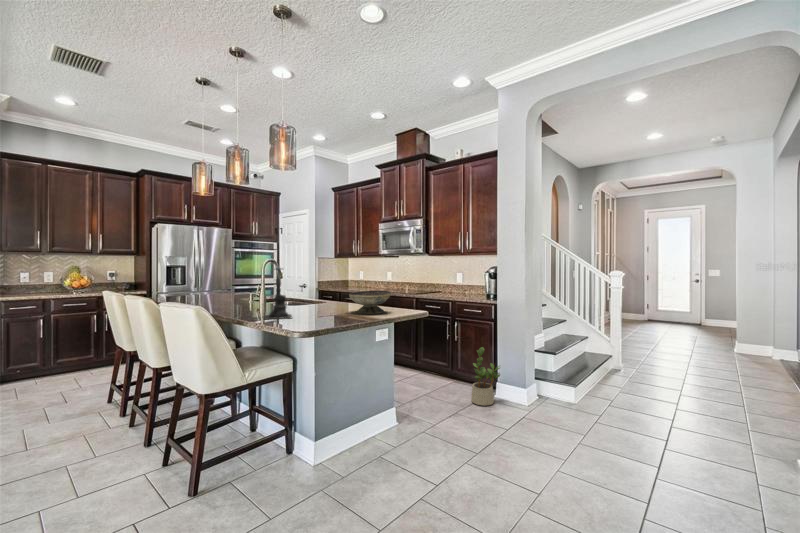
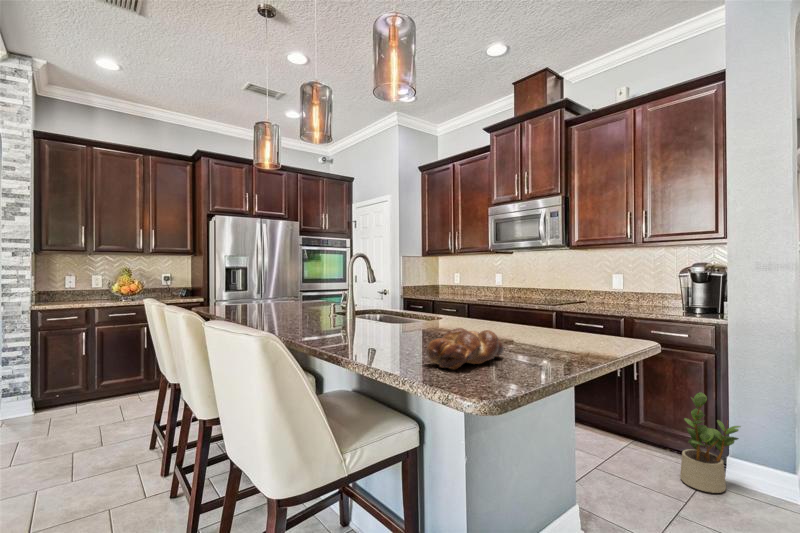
candle holder: present [264,267,292,319] -> none [372,244,426,350]
decorative bowl: present [349,291,391,314] -> none [509,298,587,341]
bread loaf: none [284,306,329,326] -> present [426,328,504,369]

